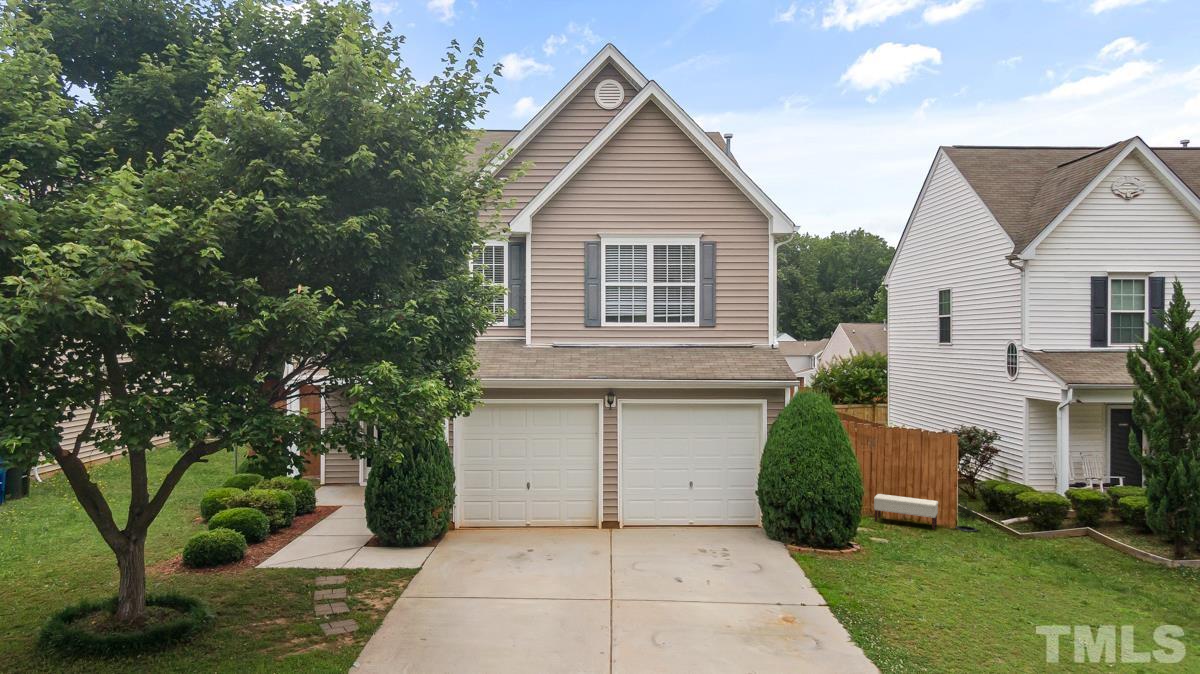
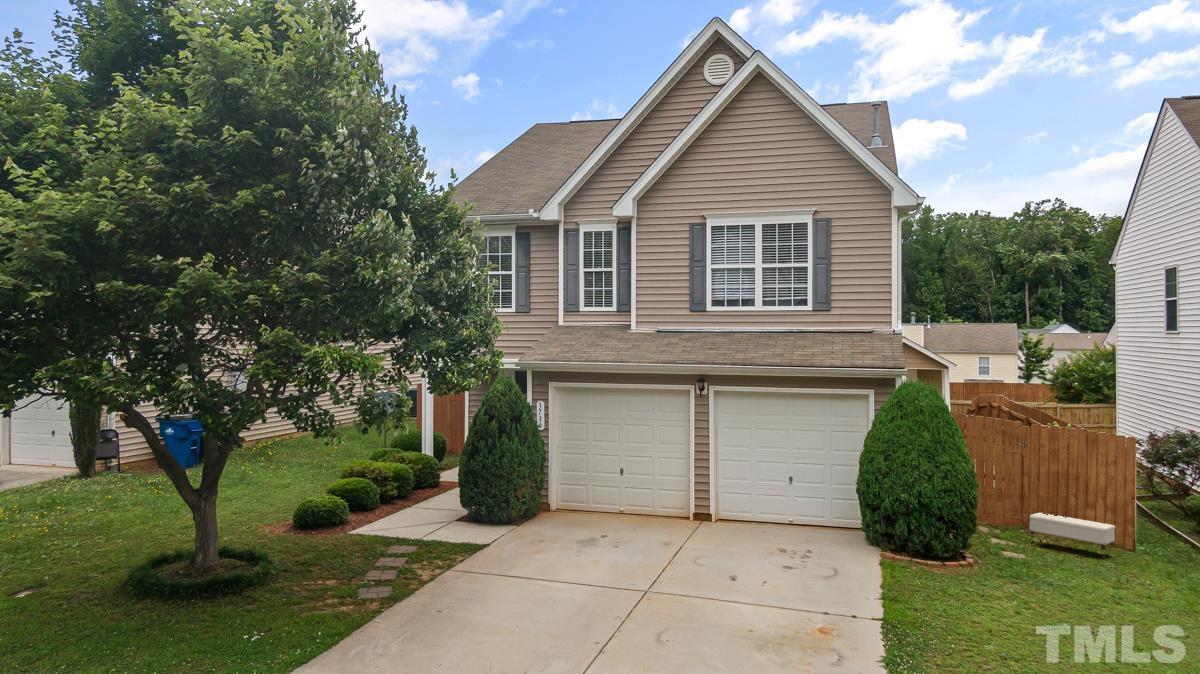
potted tree: present [956,499,977,531] -> none [1137,522,1172,566]

